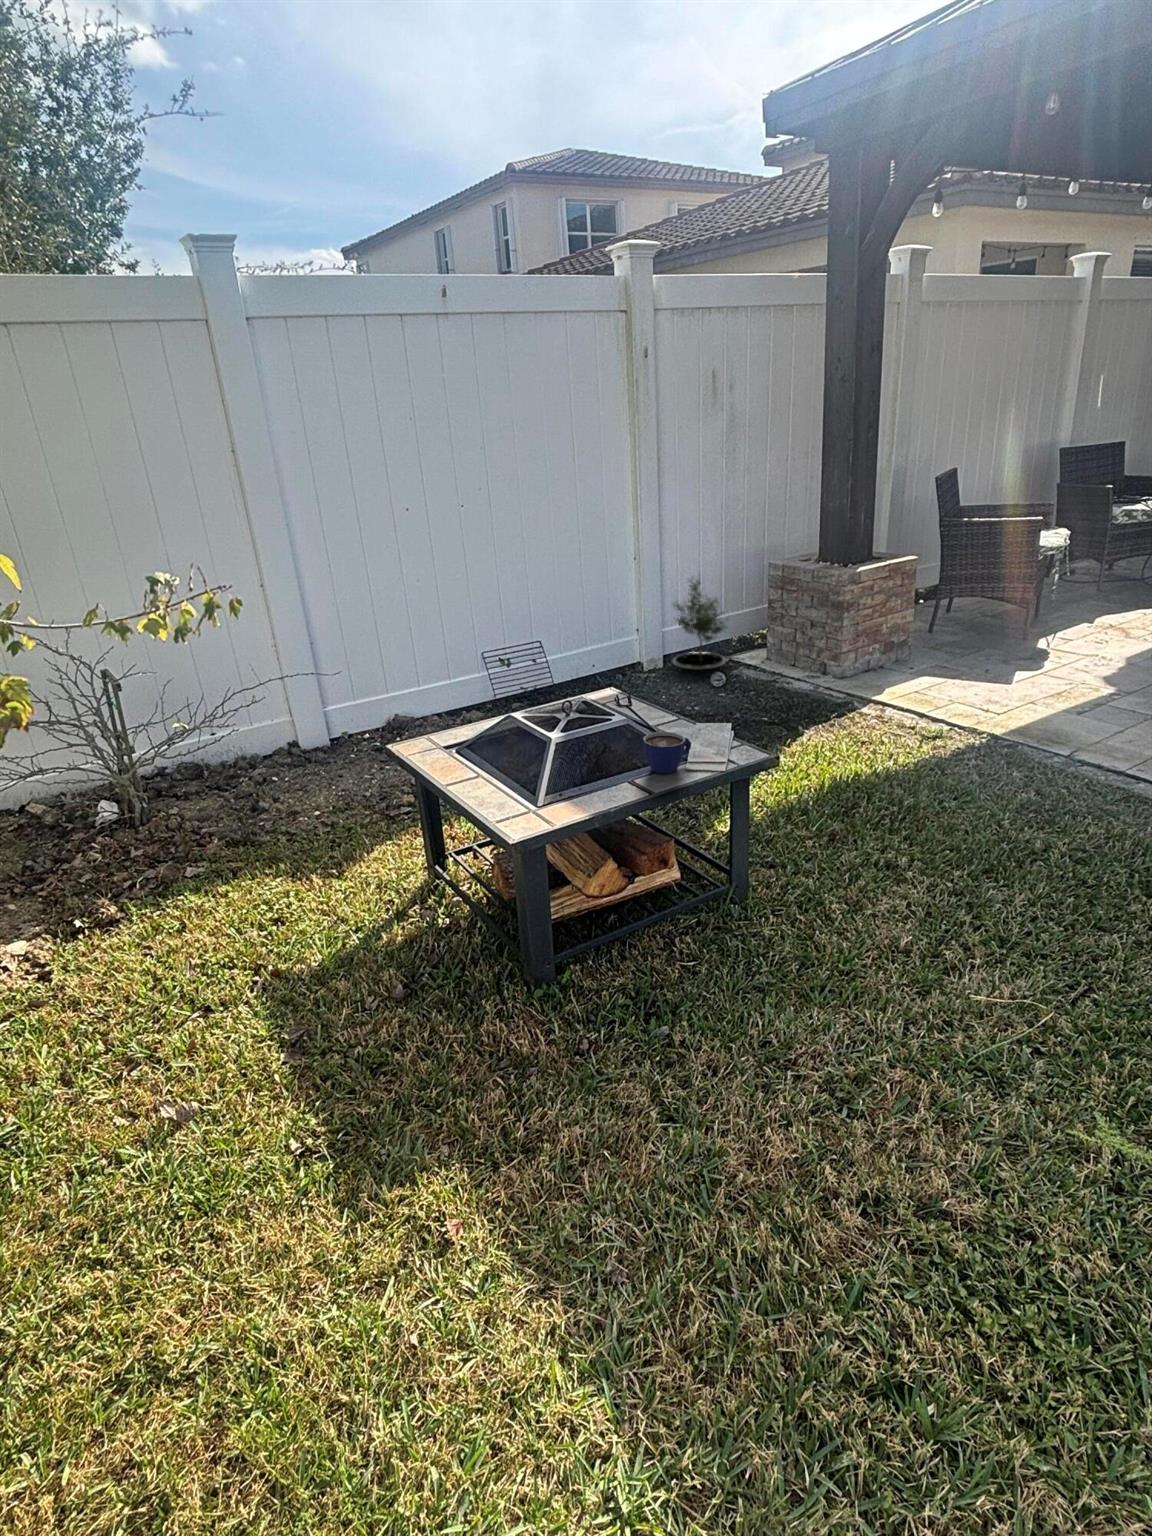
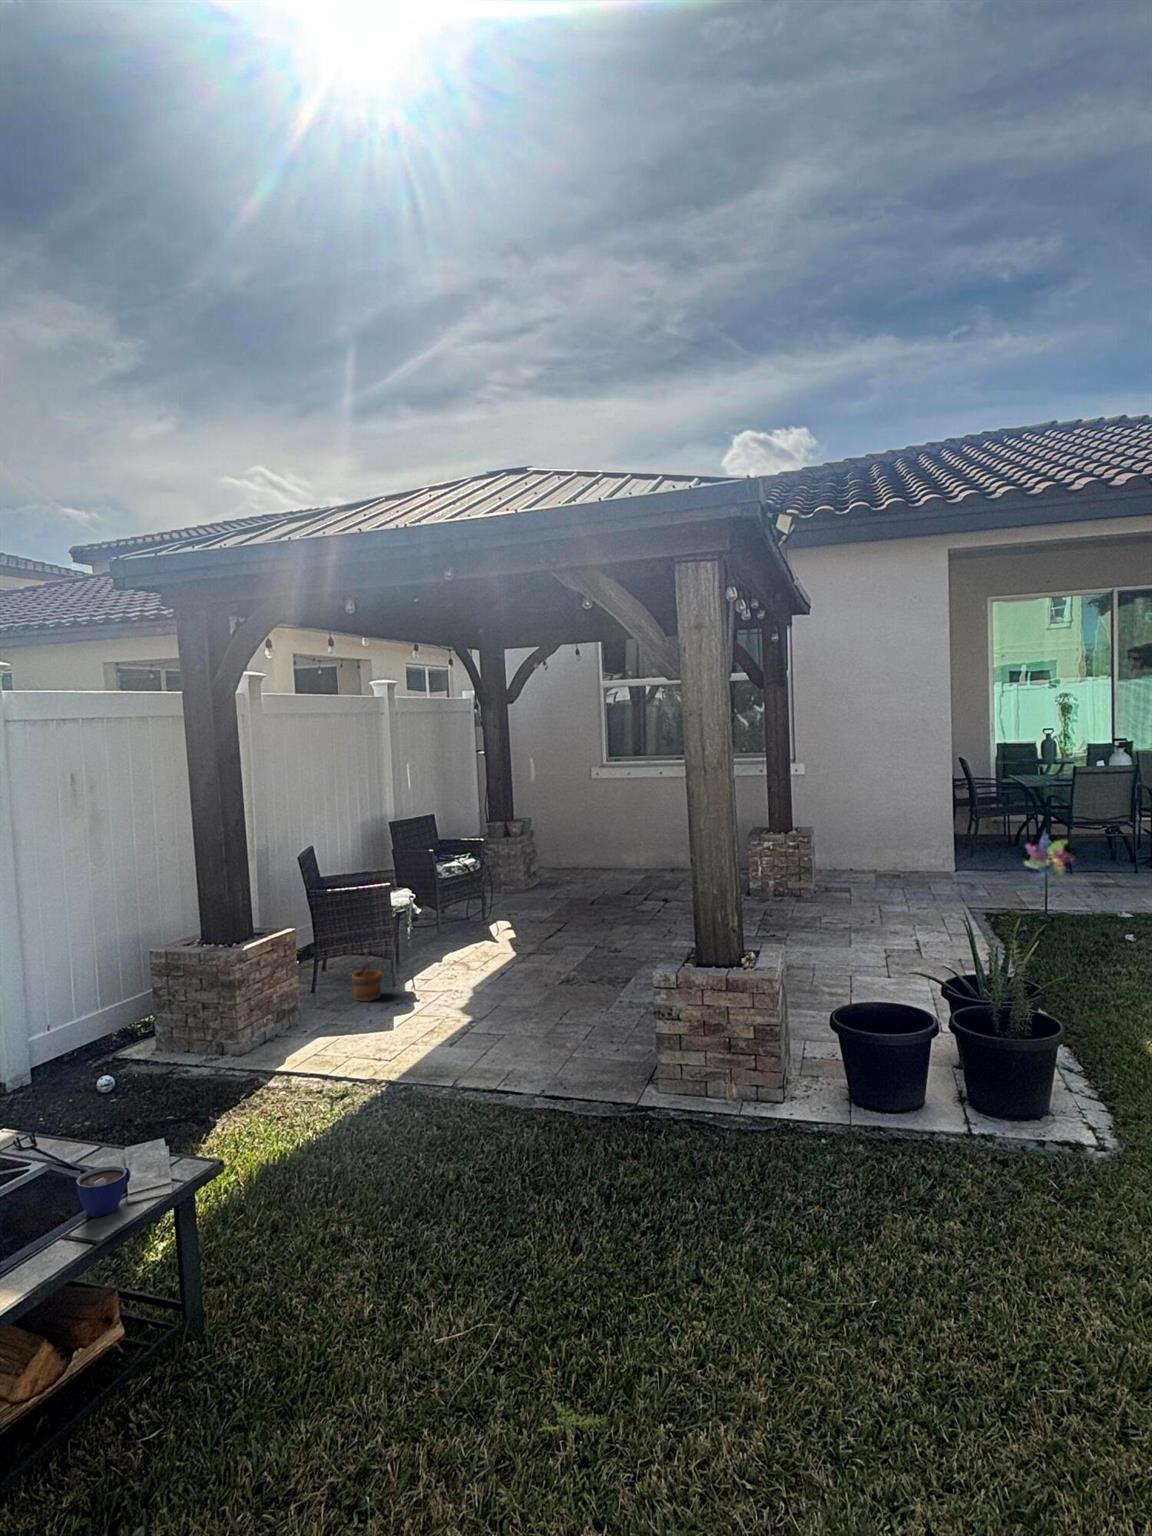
potted tree: present [673,577,728,670] -> none [37,968,117,1080]
wooden bucket: none [975,590,1013,649] -> present [352,949,382,1001]

